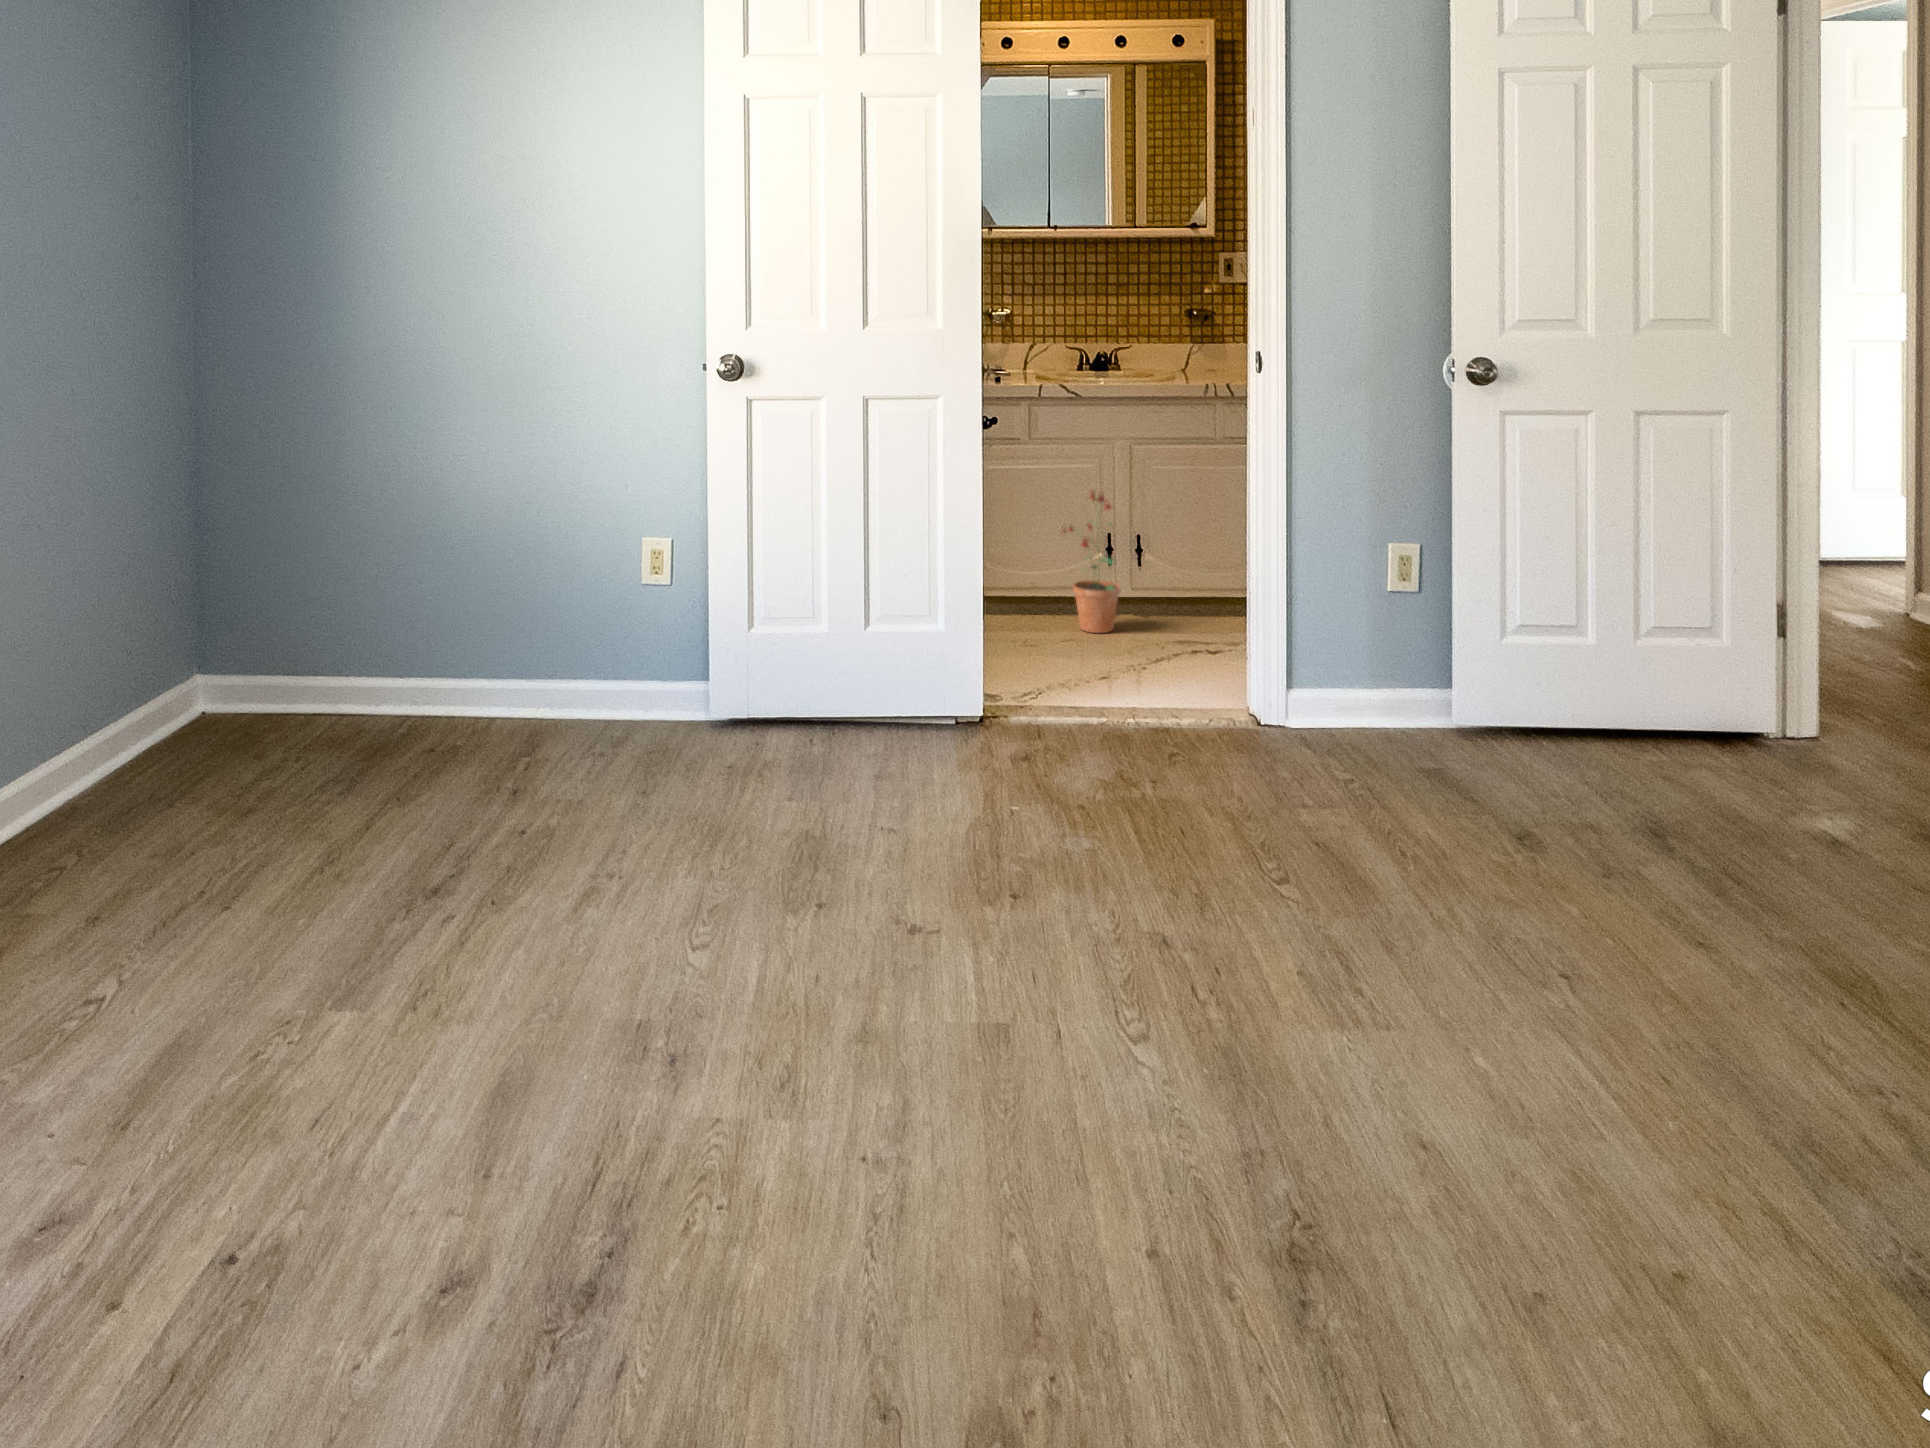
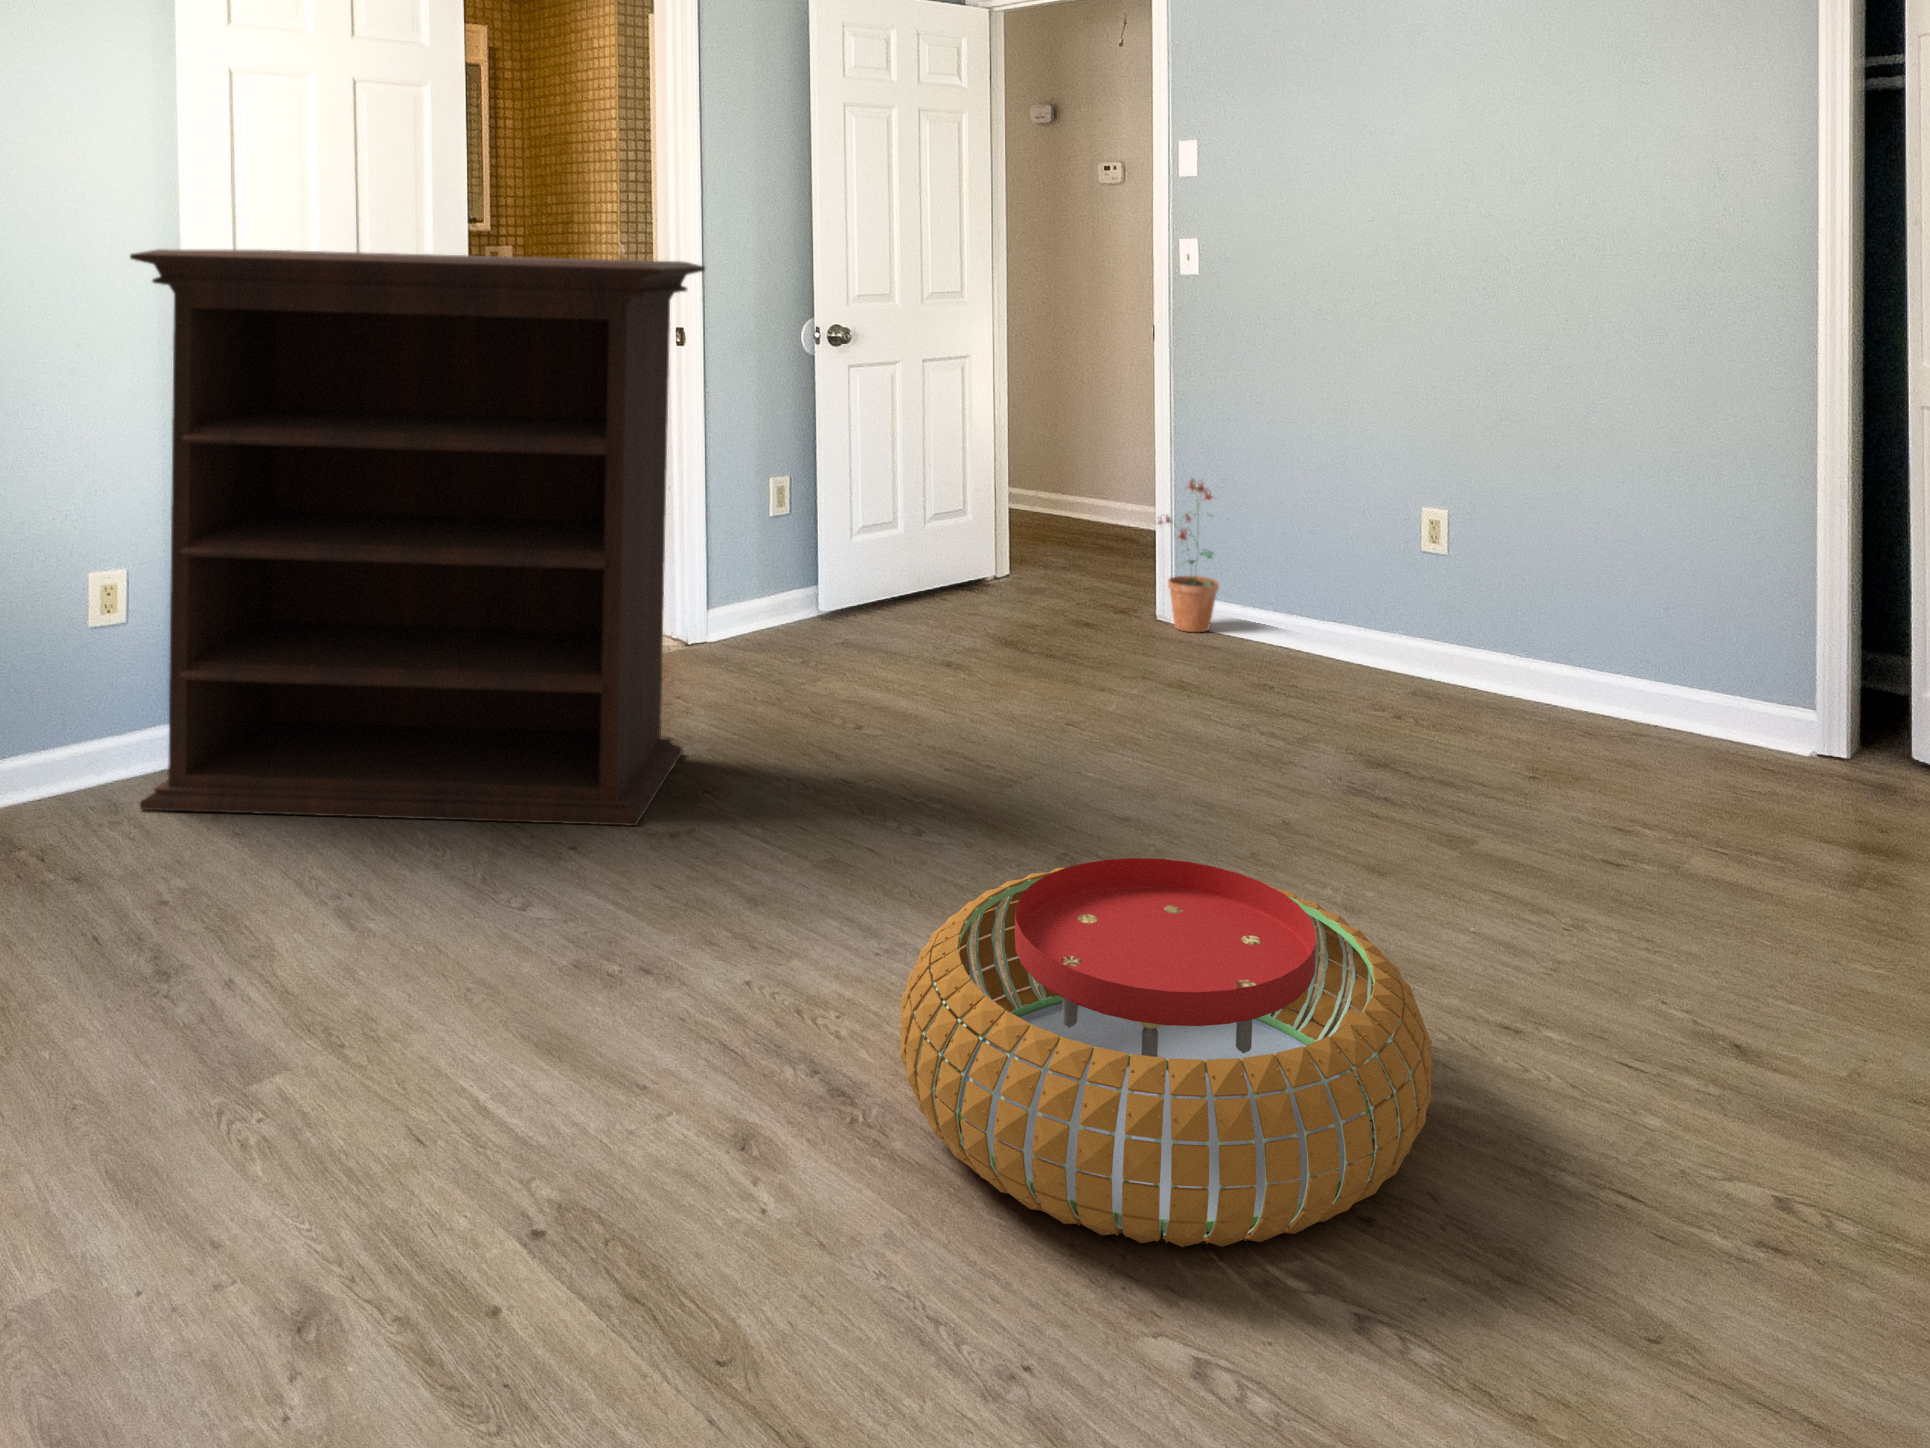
bookshelf: none [119,314,633,834] -> present [130,249,705,826]
pouf: none [819,870,1314,1245] -> present [900,858,1433,1247]

